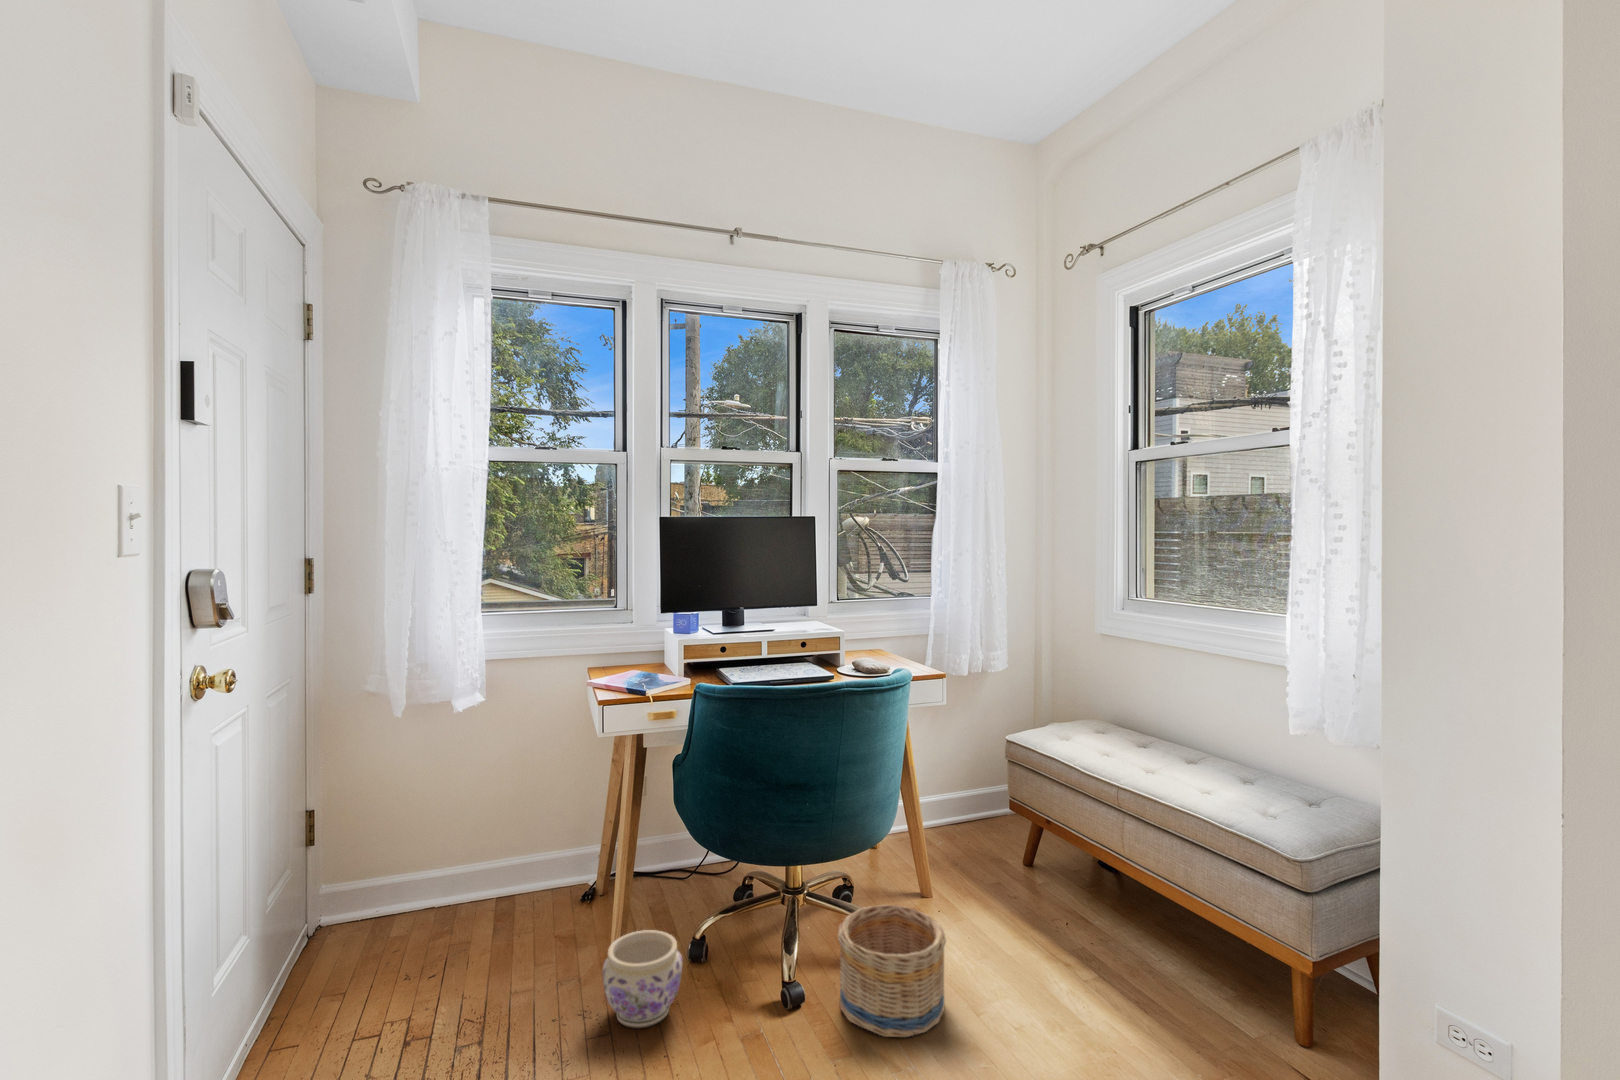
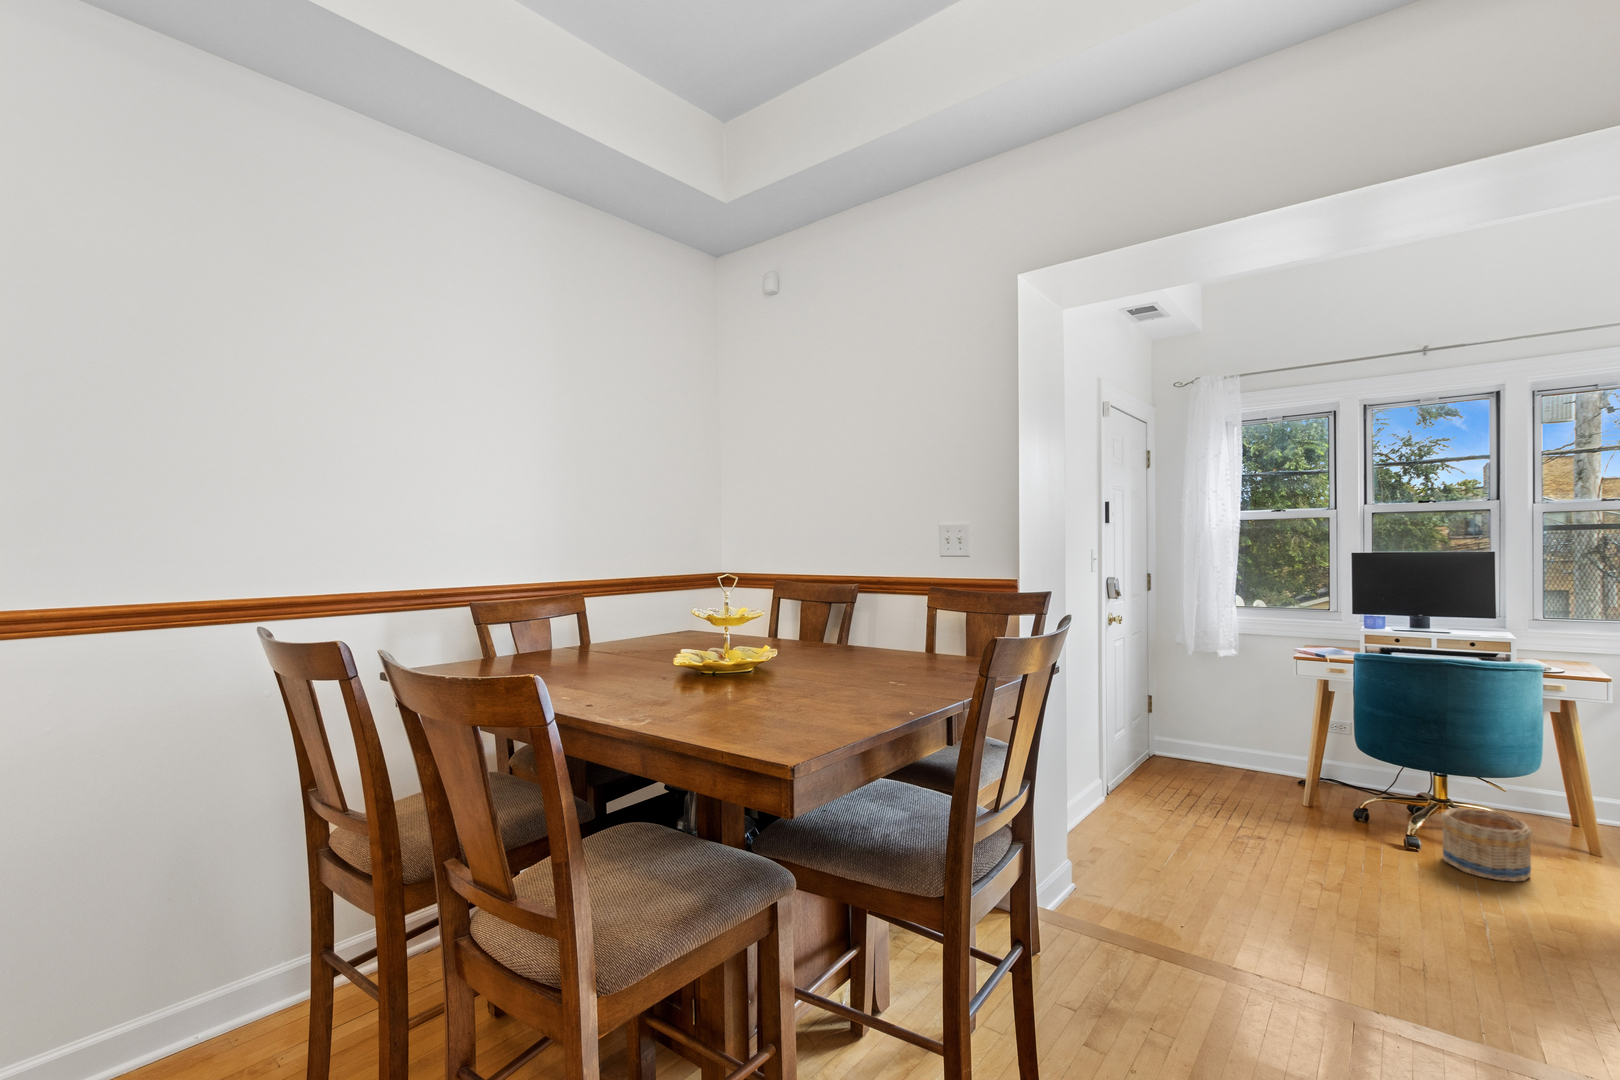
planter: present [602,930,682,1029] -> none [1287,781,1337,826]

